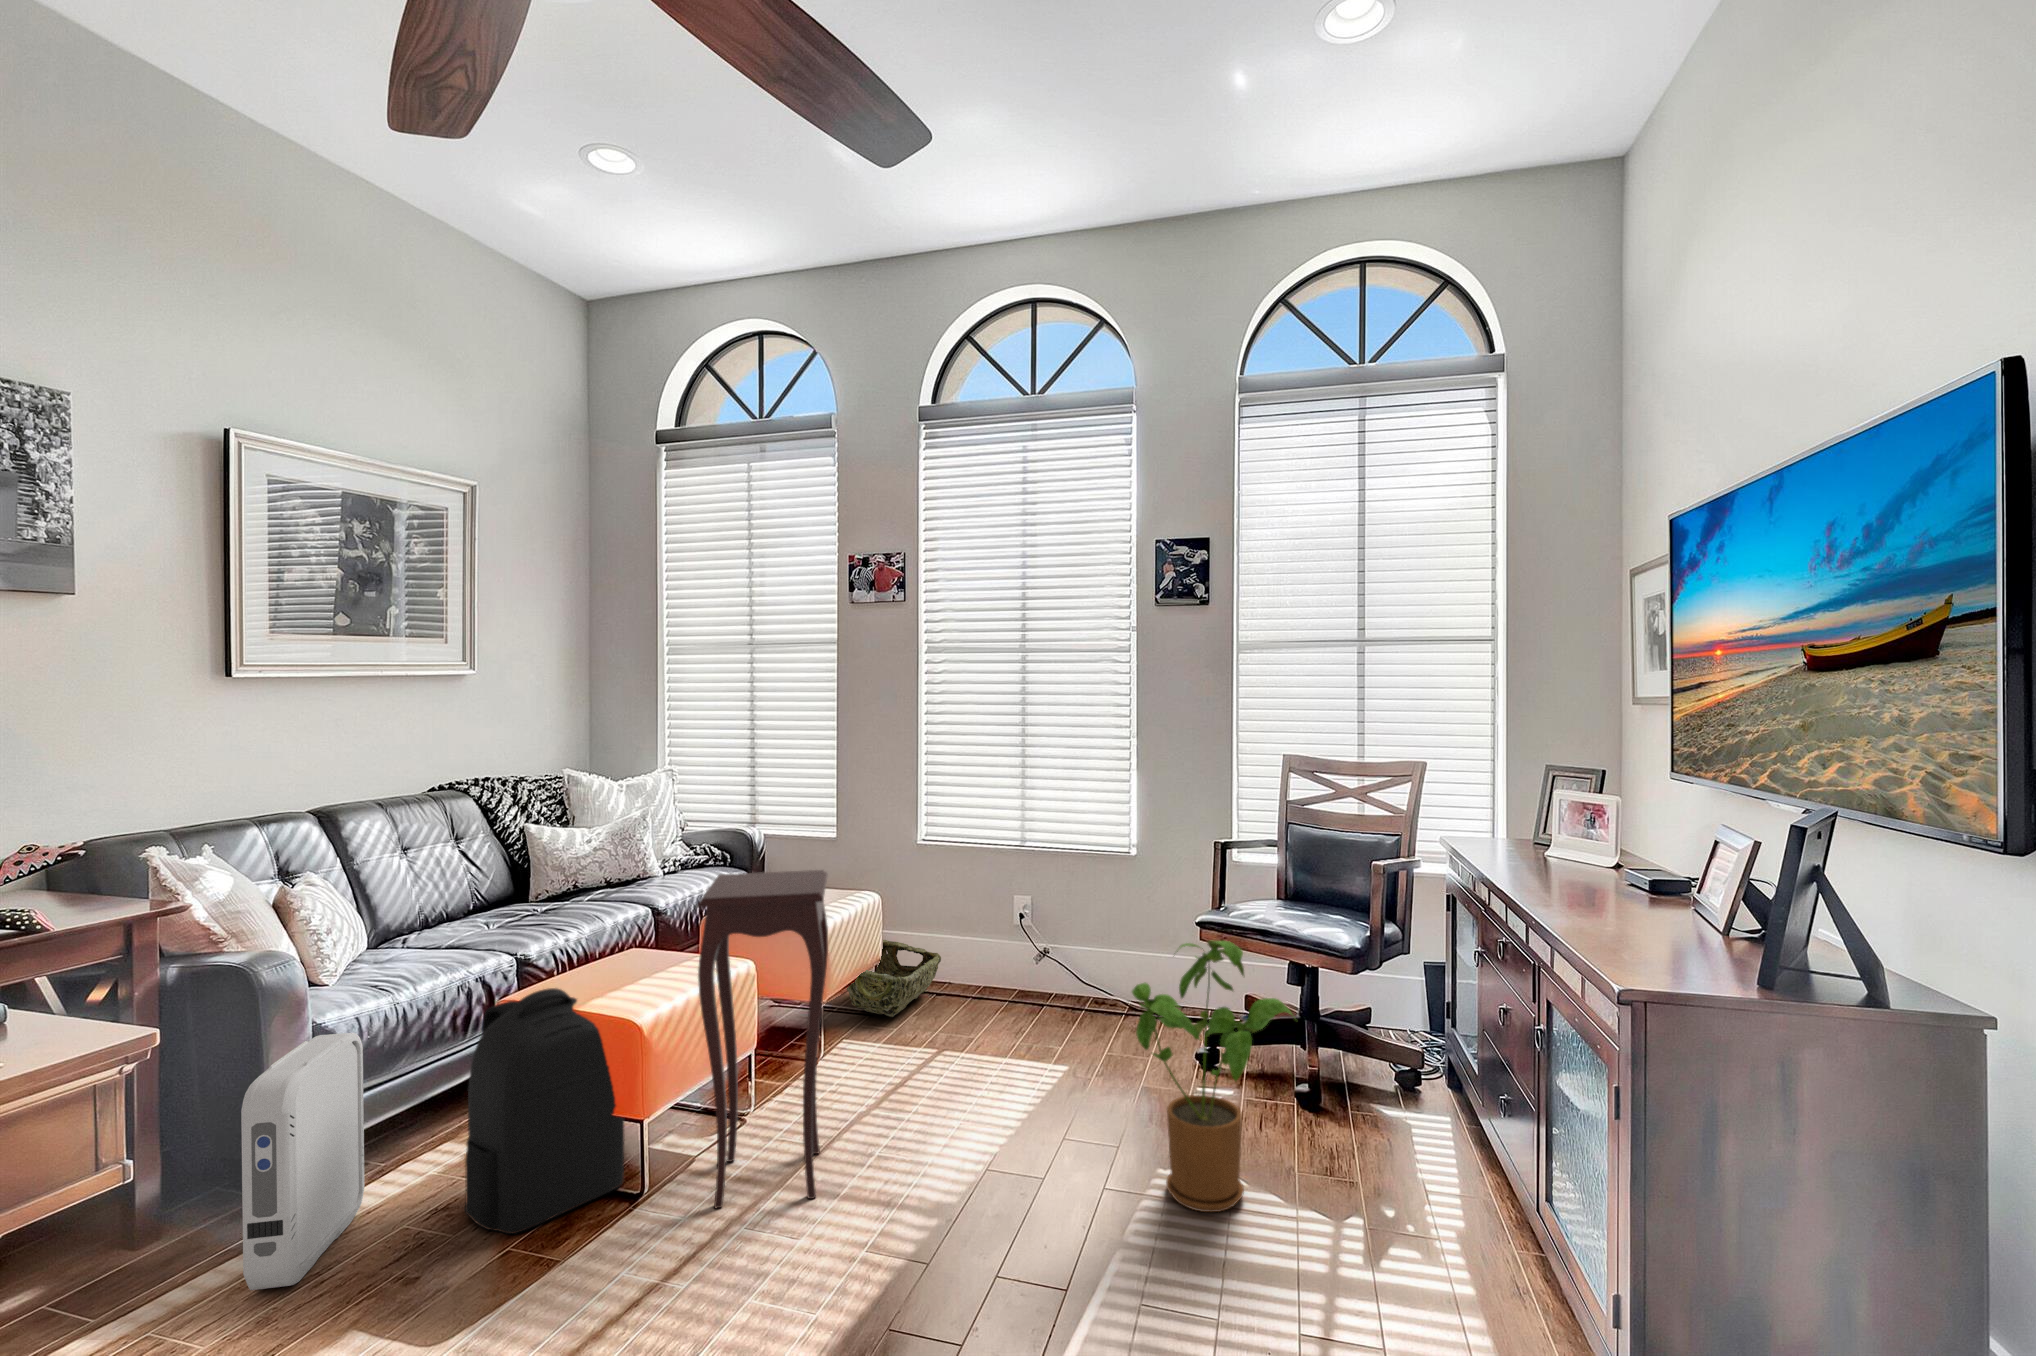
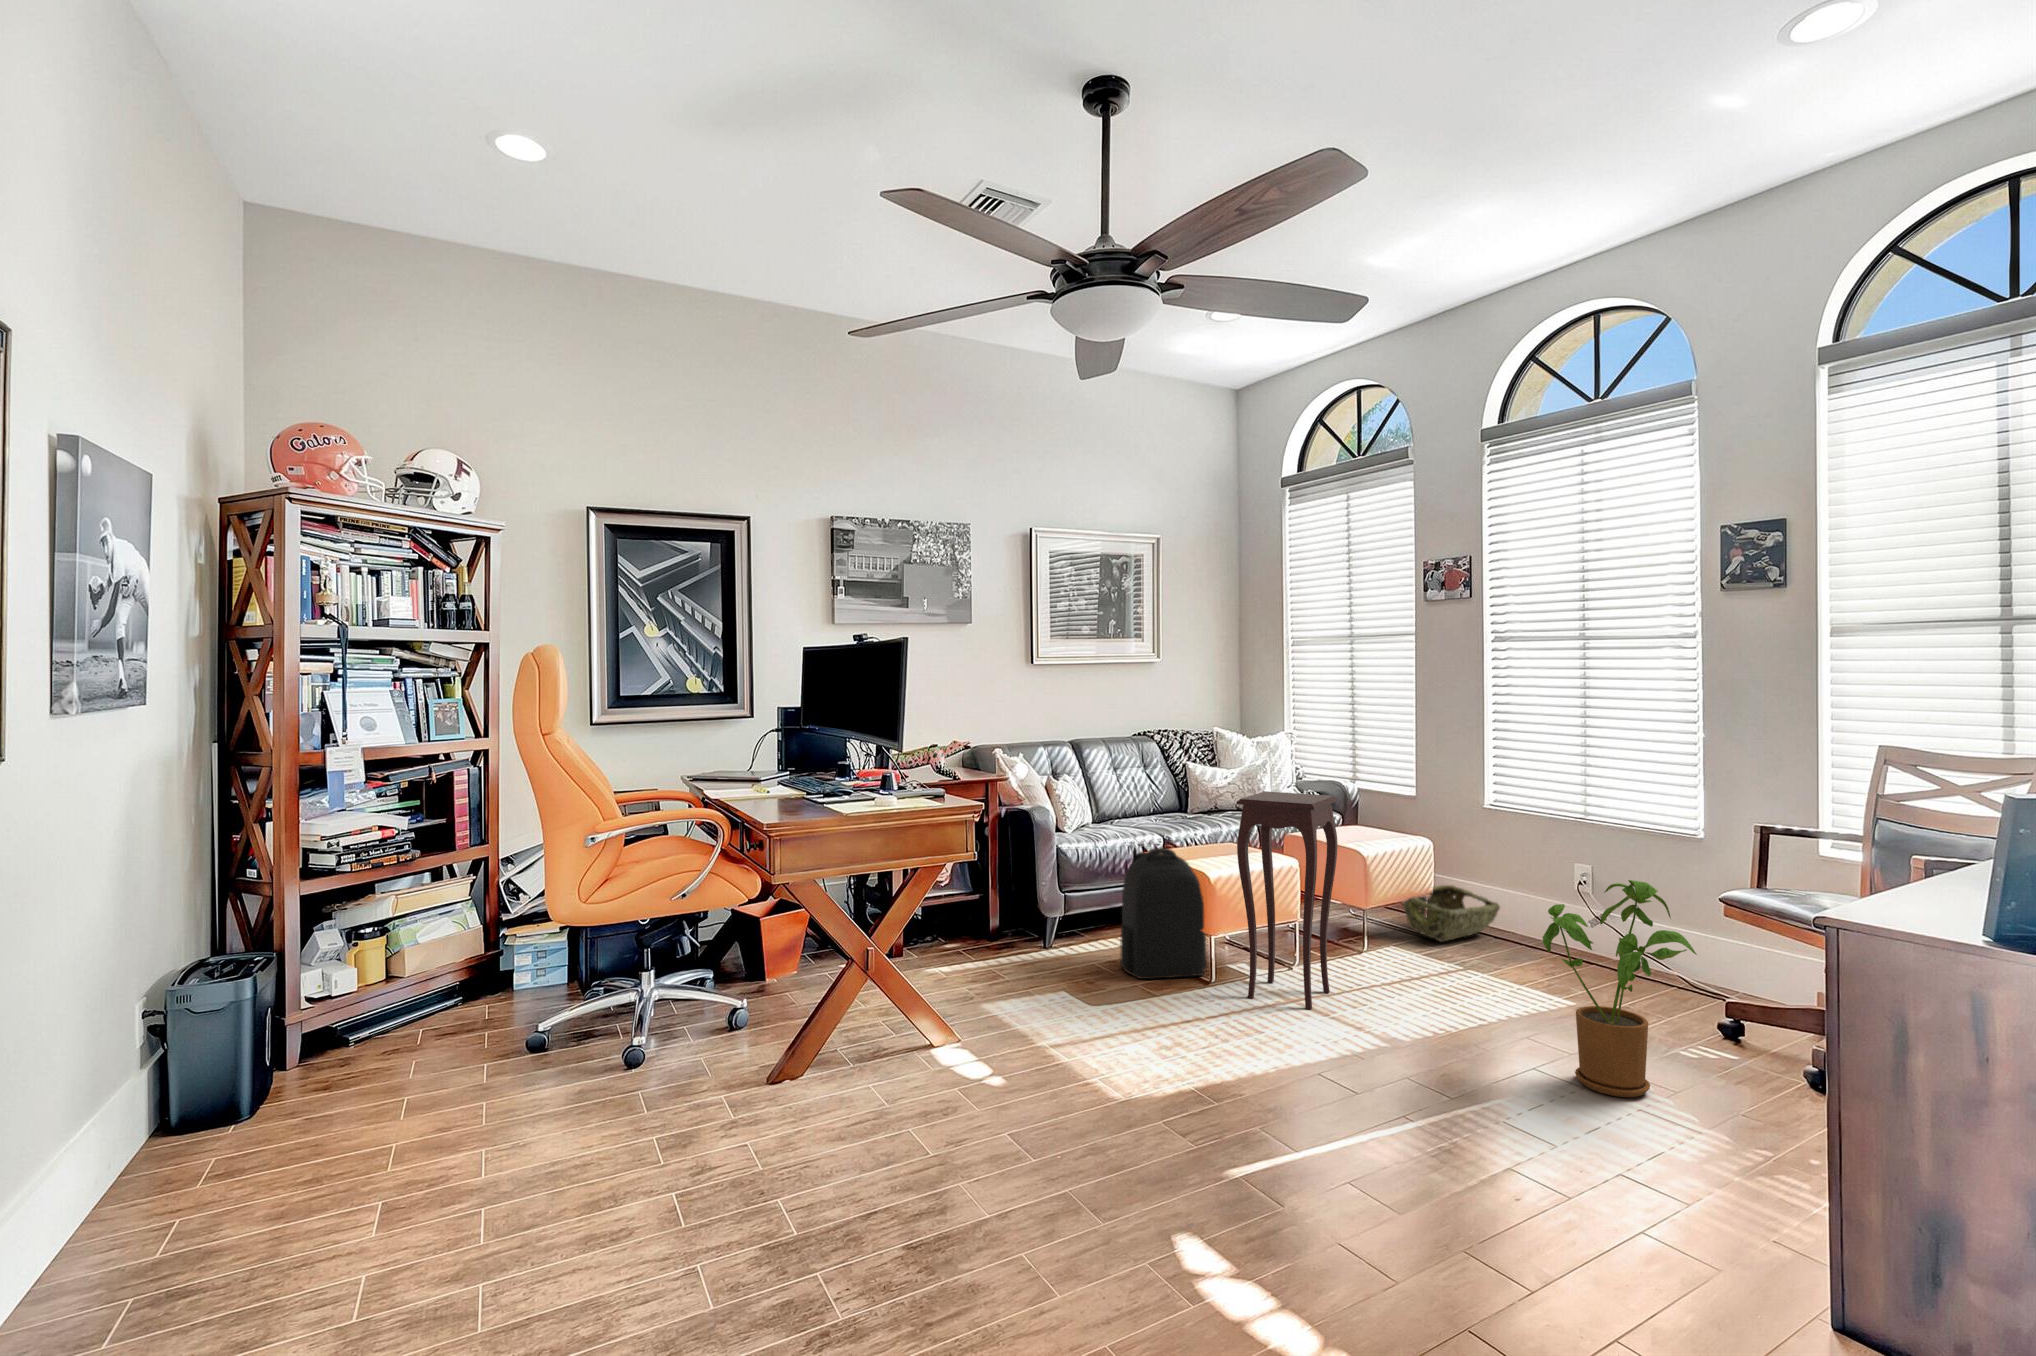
air purifier: present [241,1033,364,1290] -> none [1022,852,1078,969]

